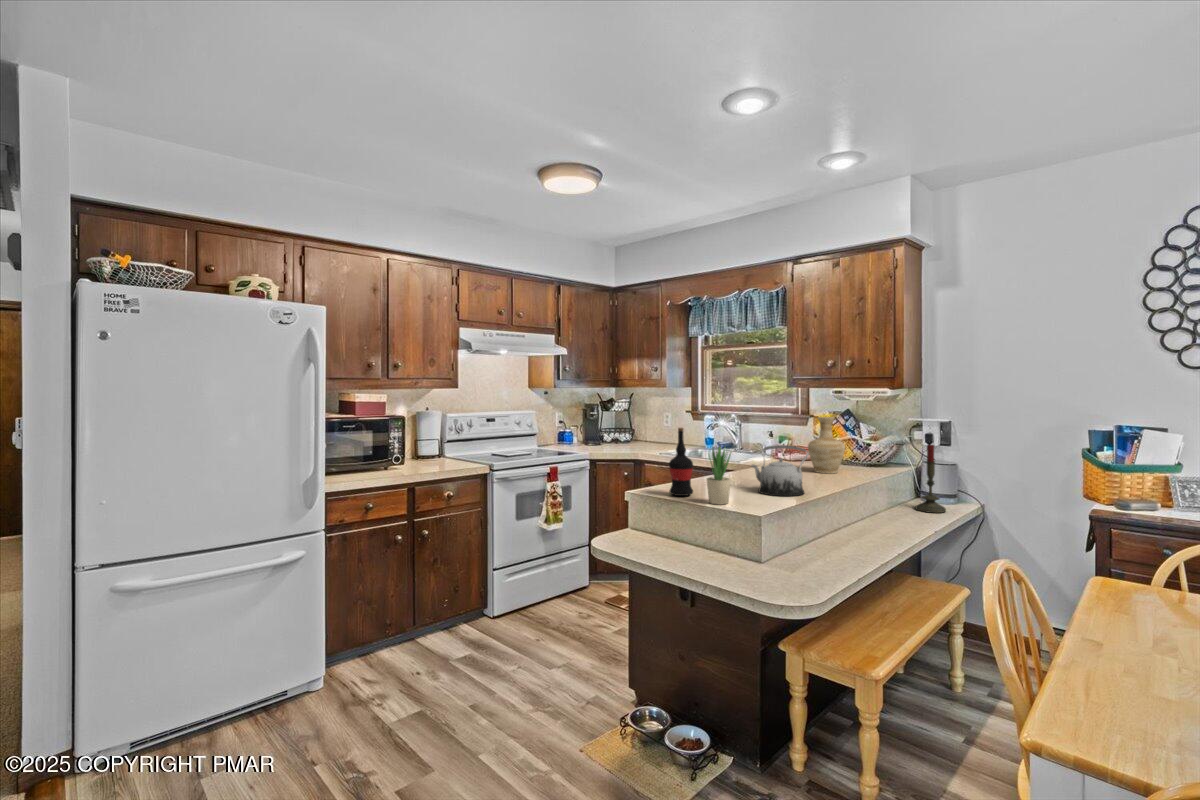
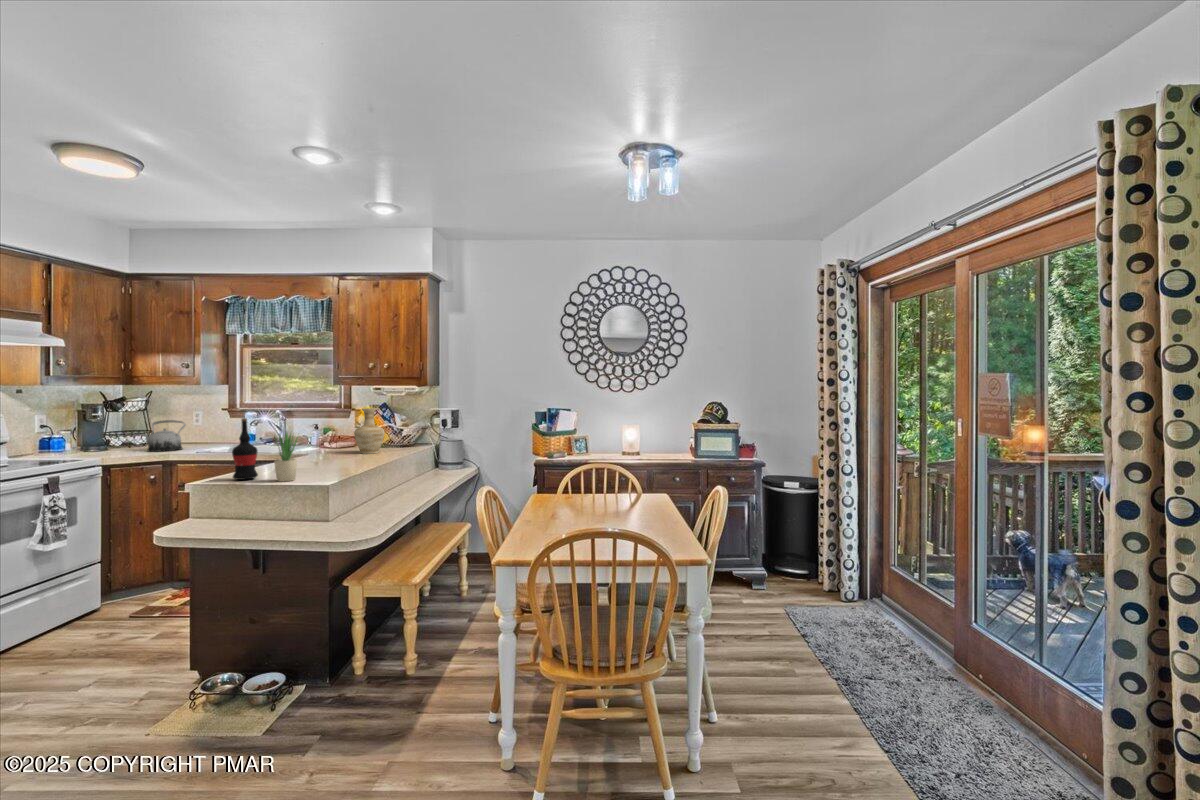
candle: present [916,444,946,513] -> none [436,425,456,475]
teapot: present [751,445,809,496] -> present [143,420,186,452]

